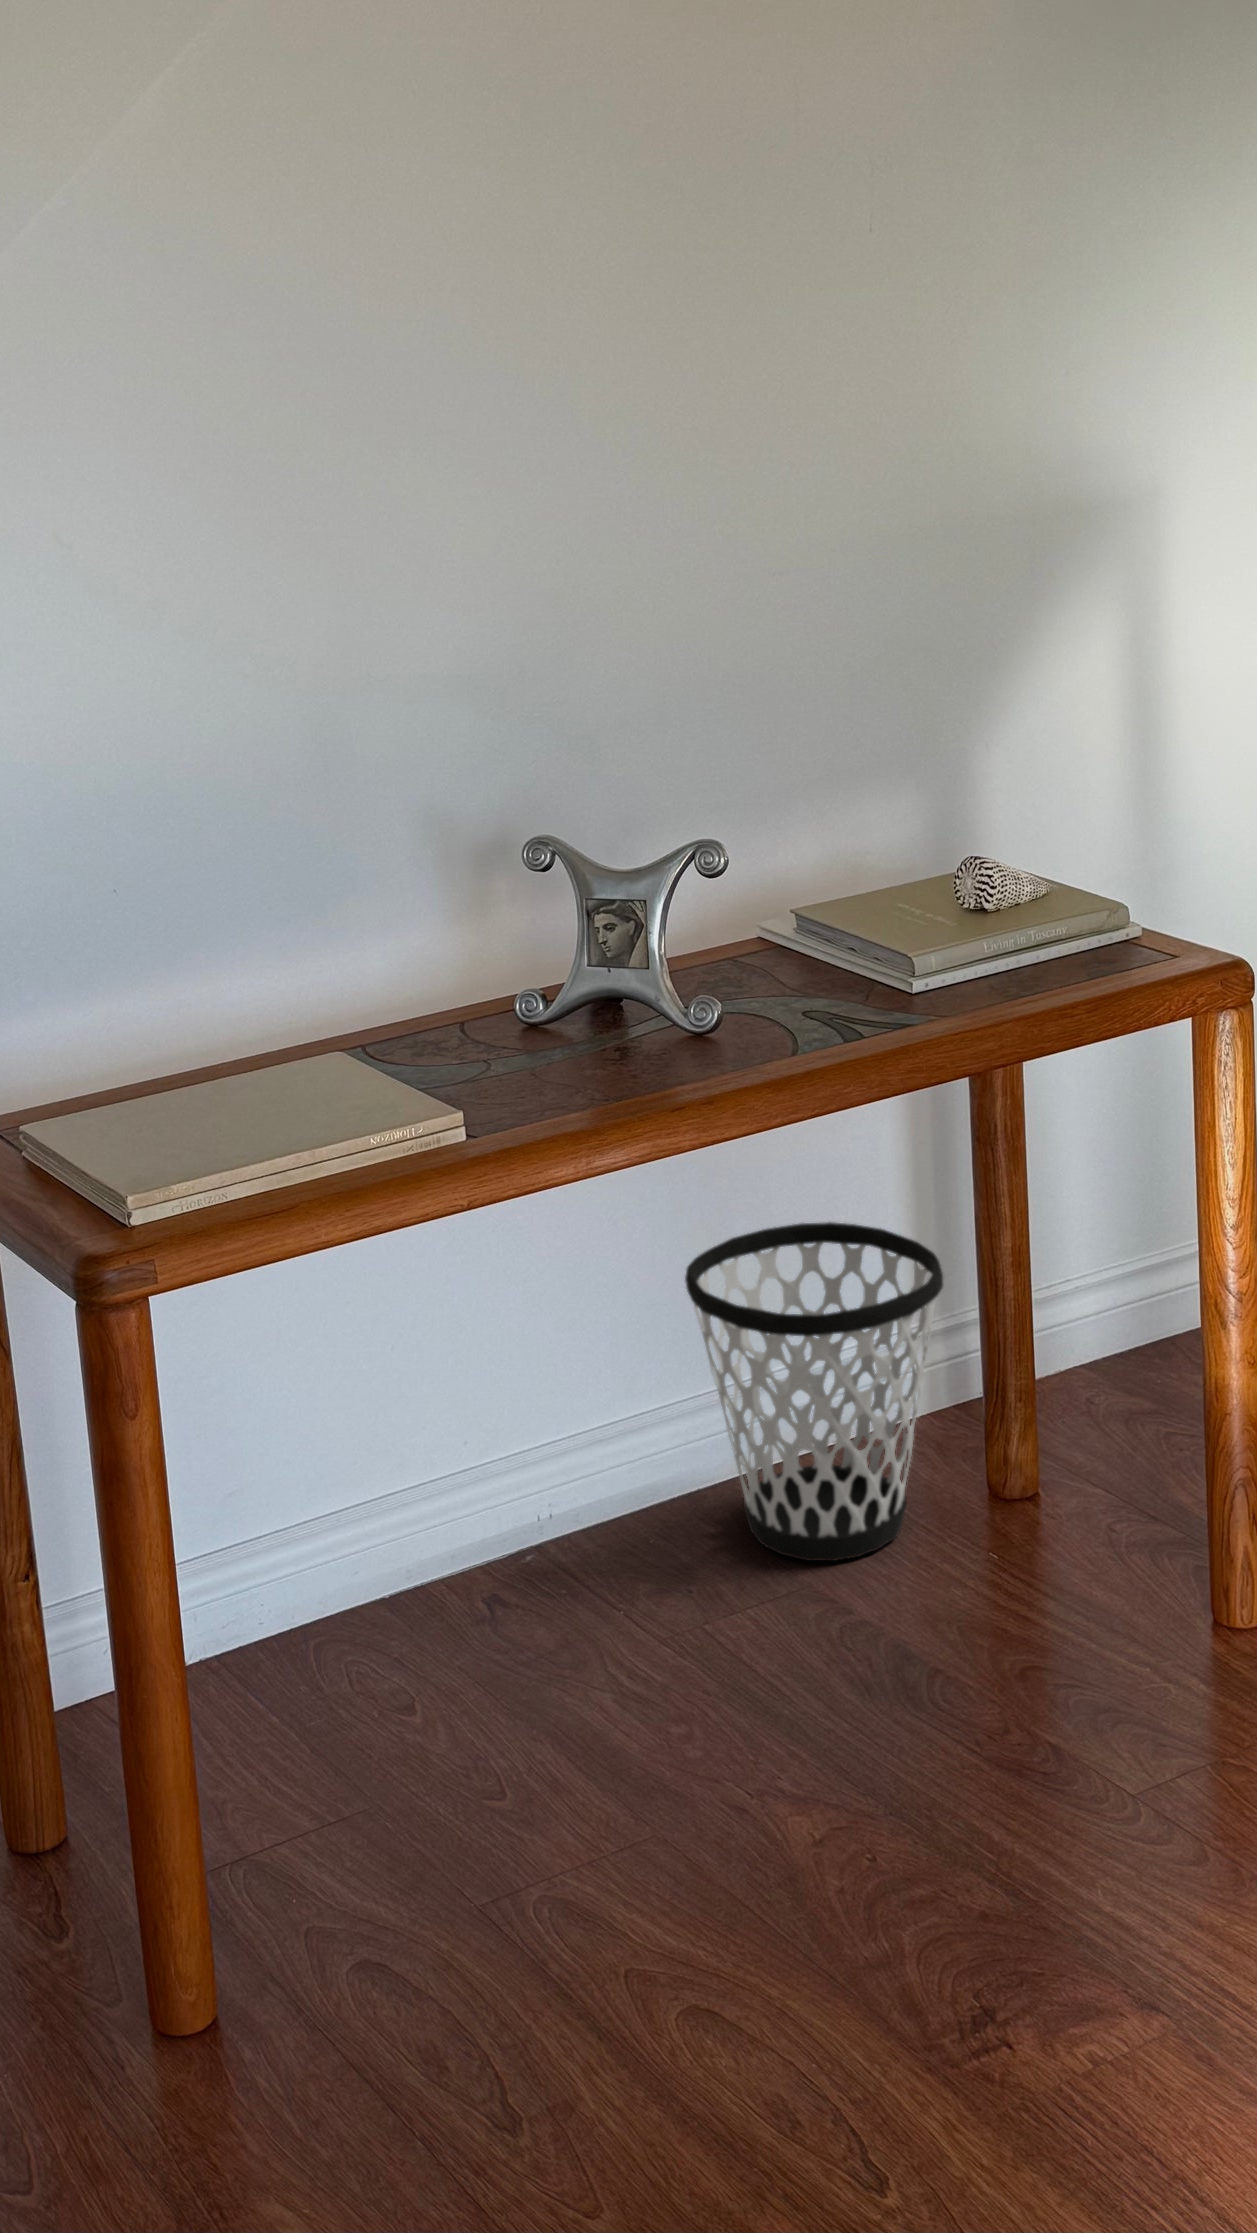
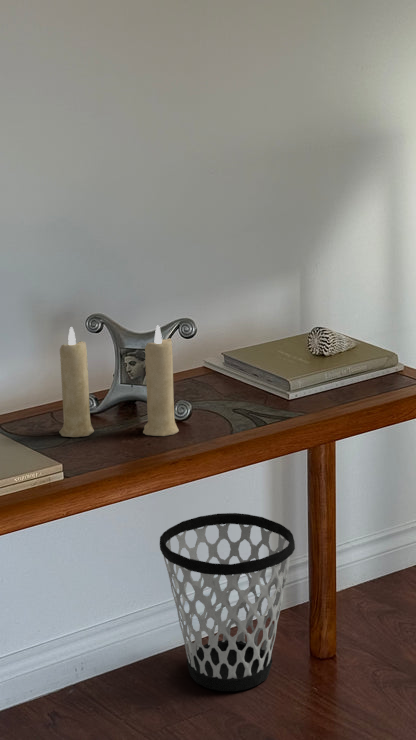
candle: none [456,838,694,1065] -> present [59,326,179,437]

